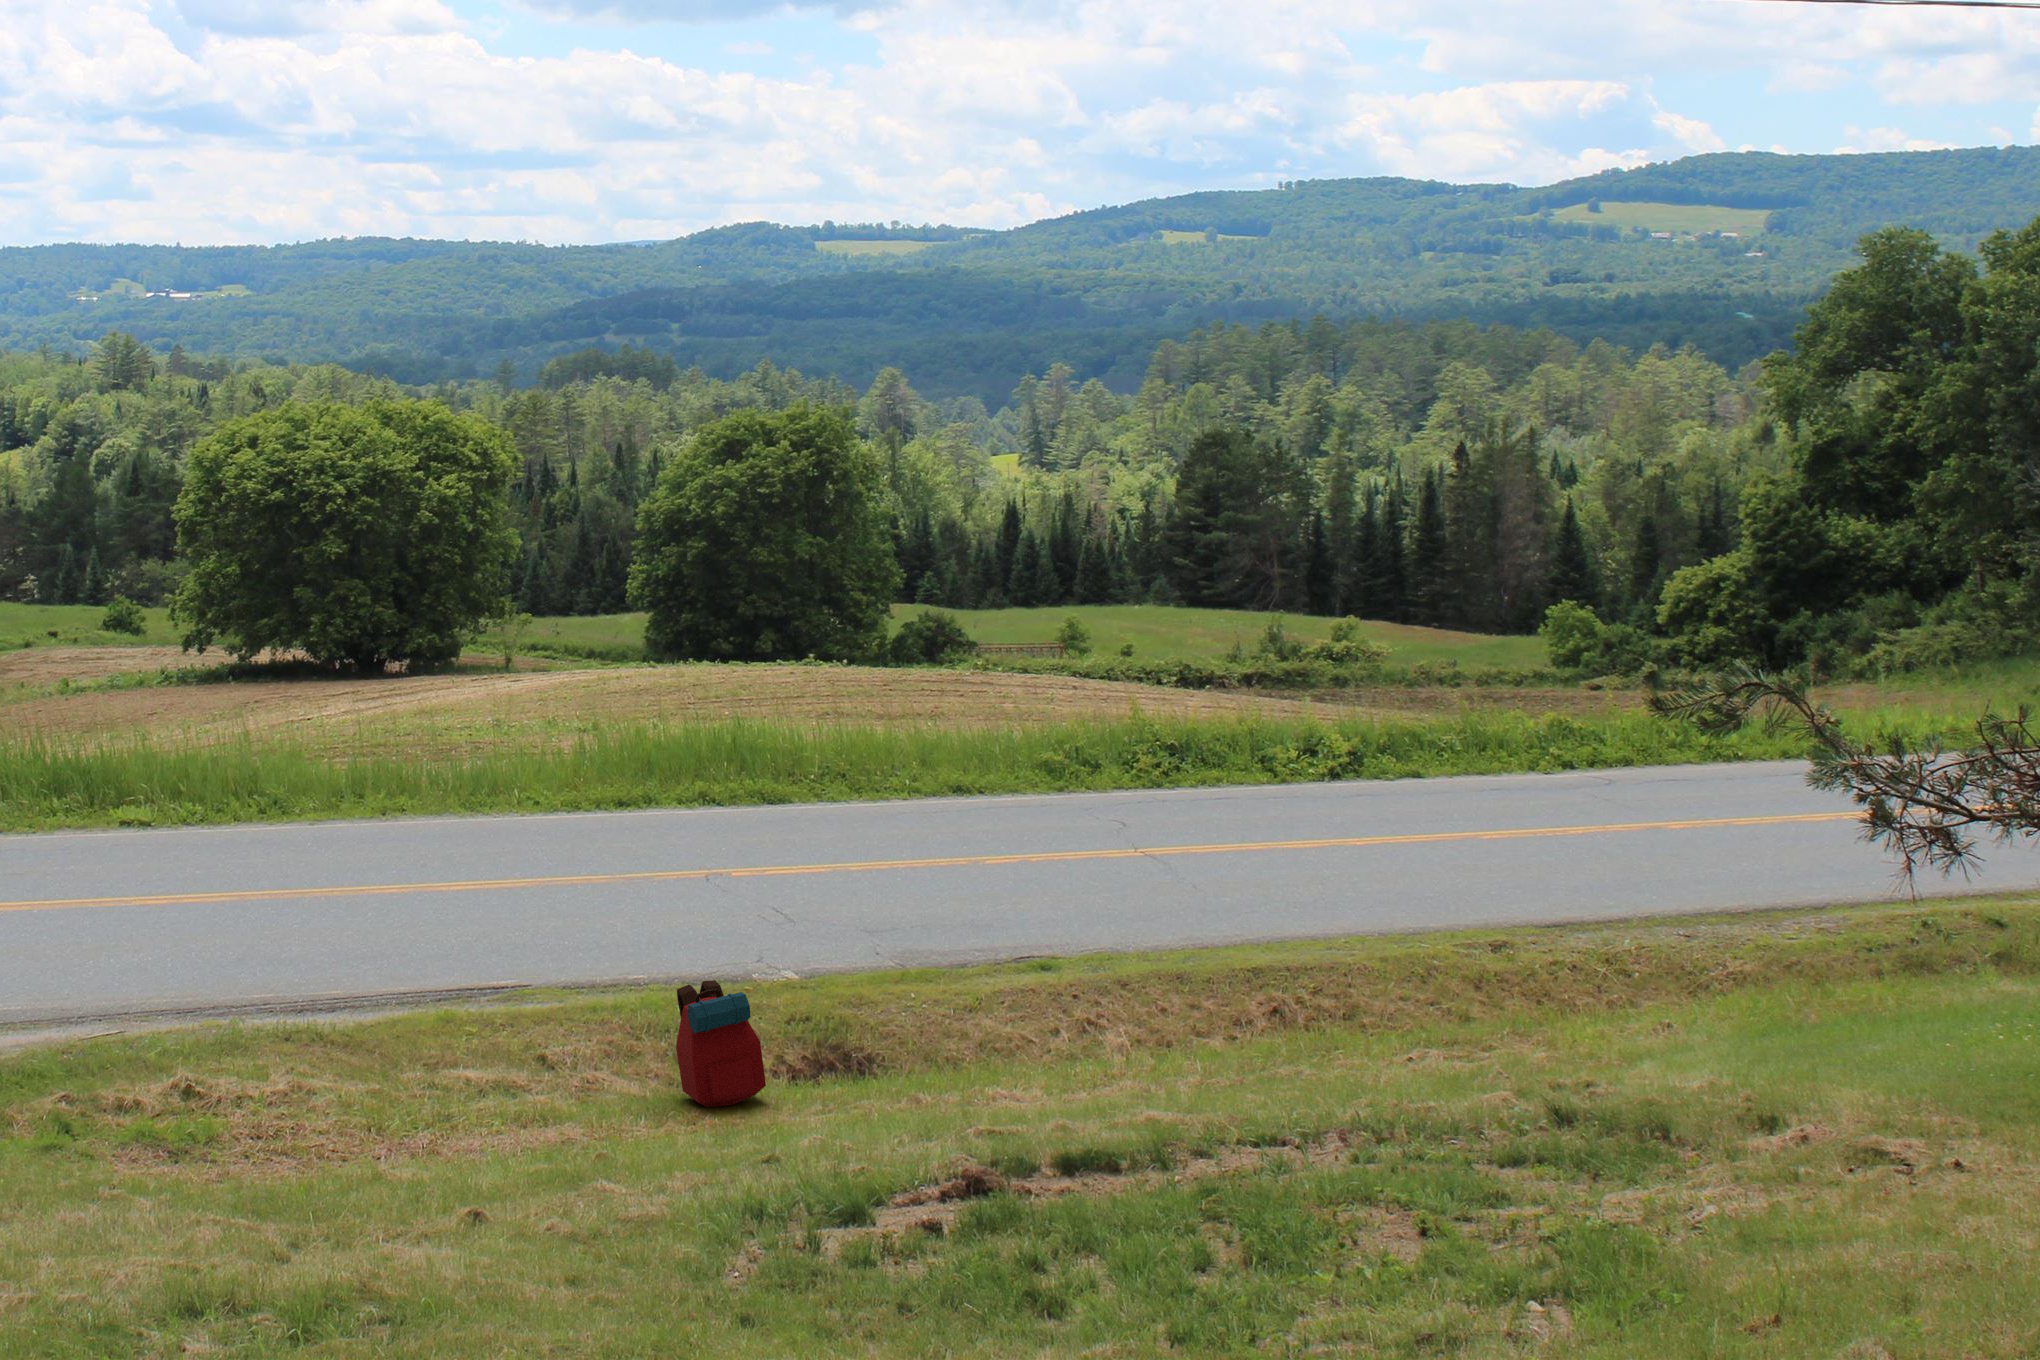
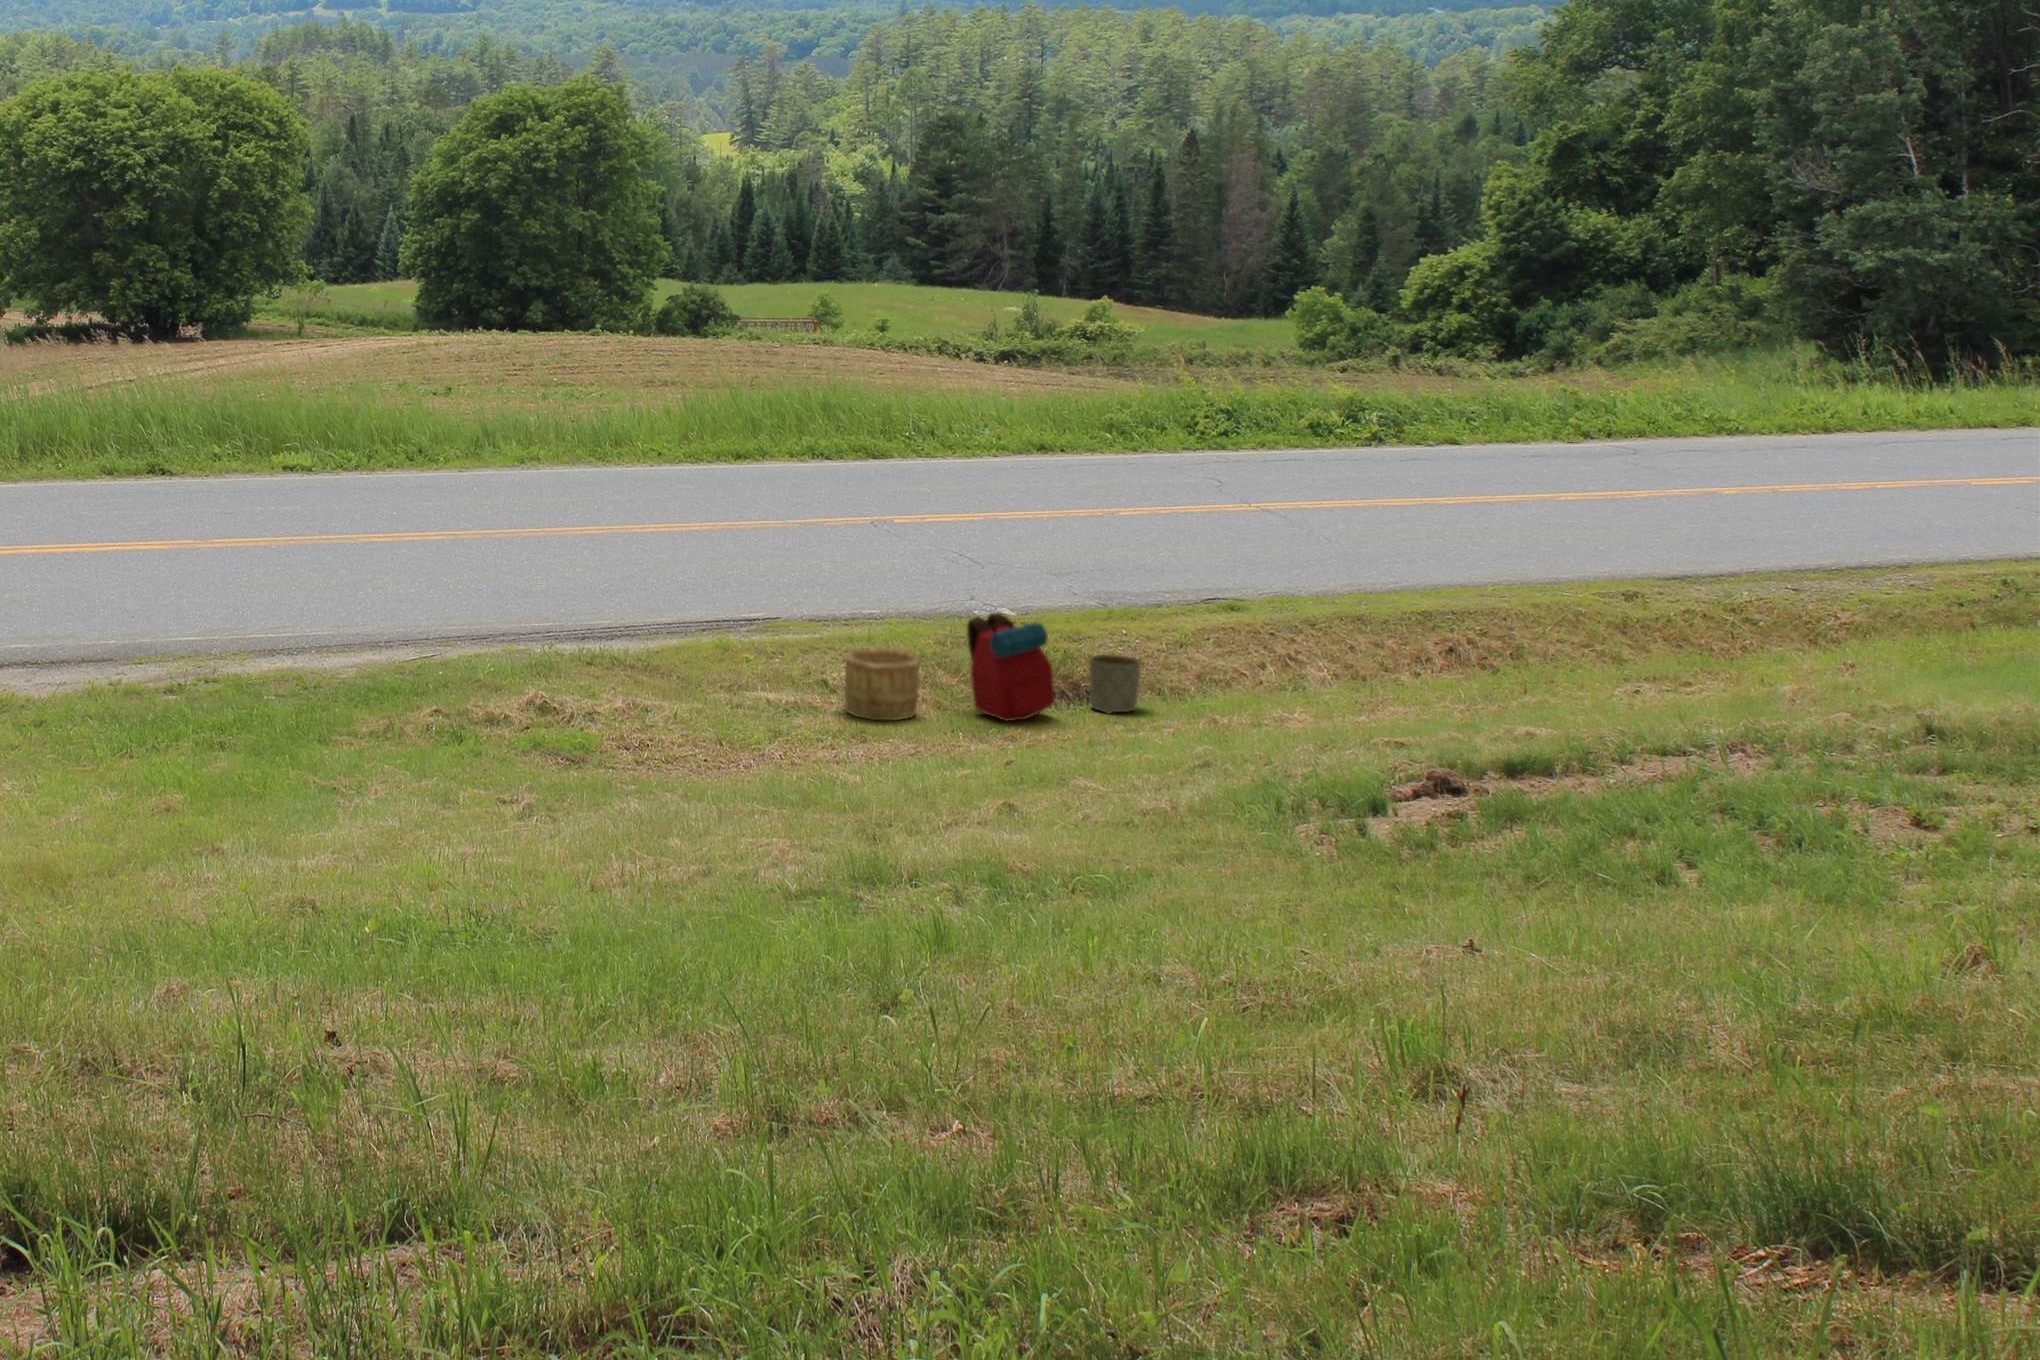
wooden bucket: none [538,1021,622,1106] -> present [844,648,921,720]
planter: none [816,1029,871,1099] -> present [1089,655,1141,714]

